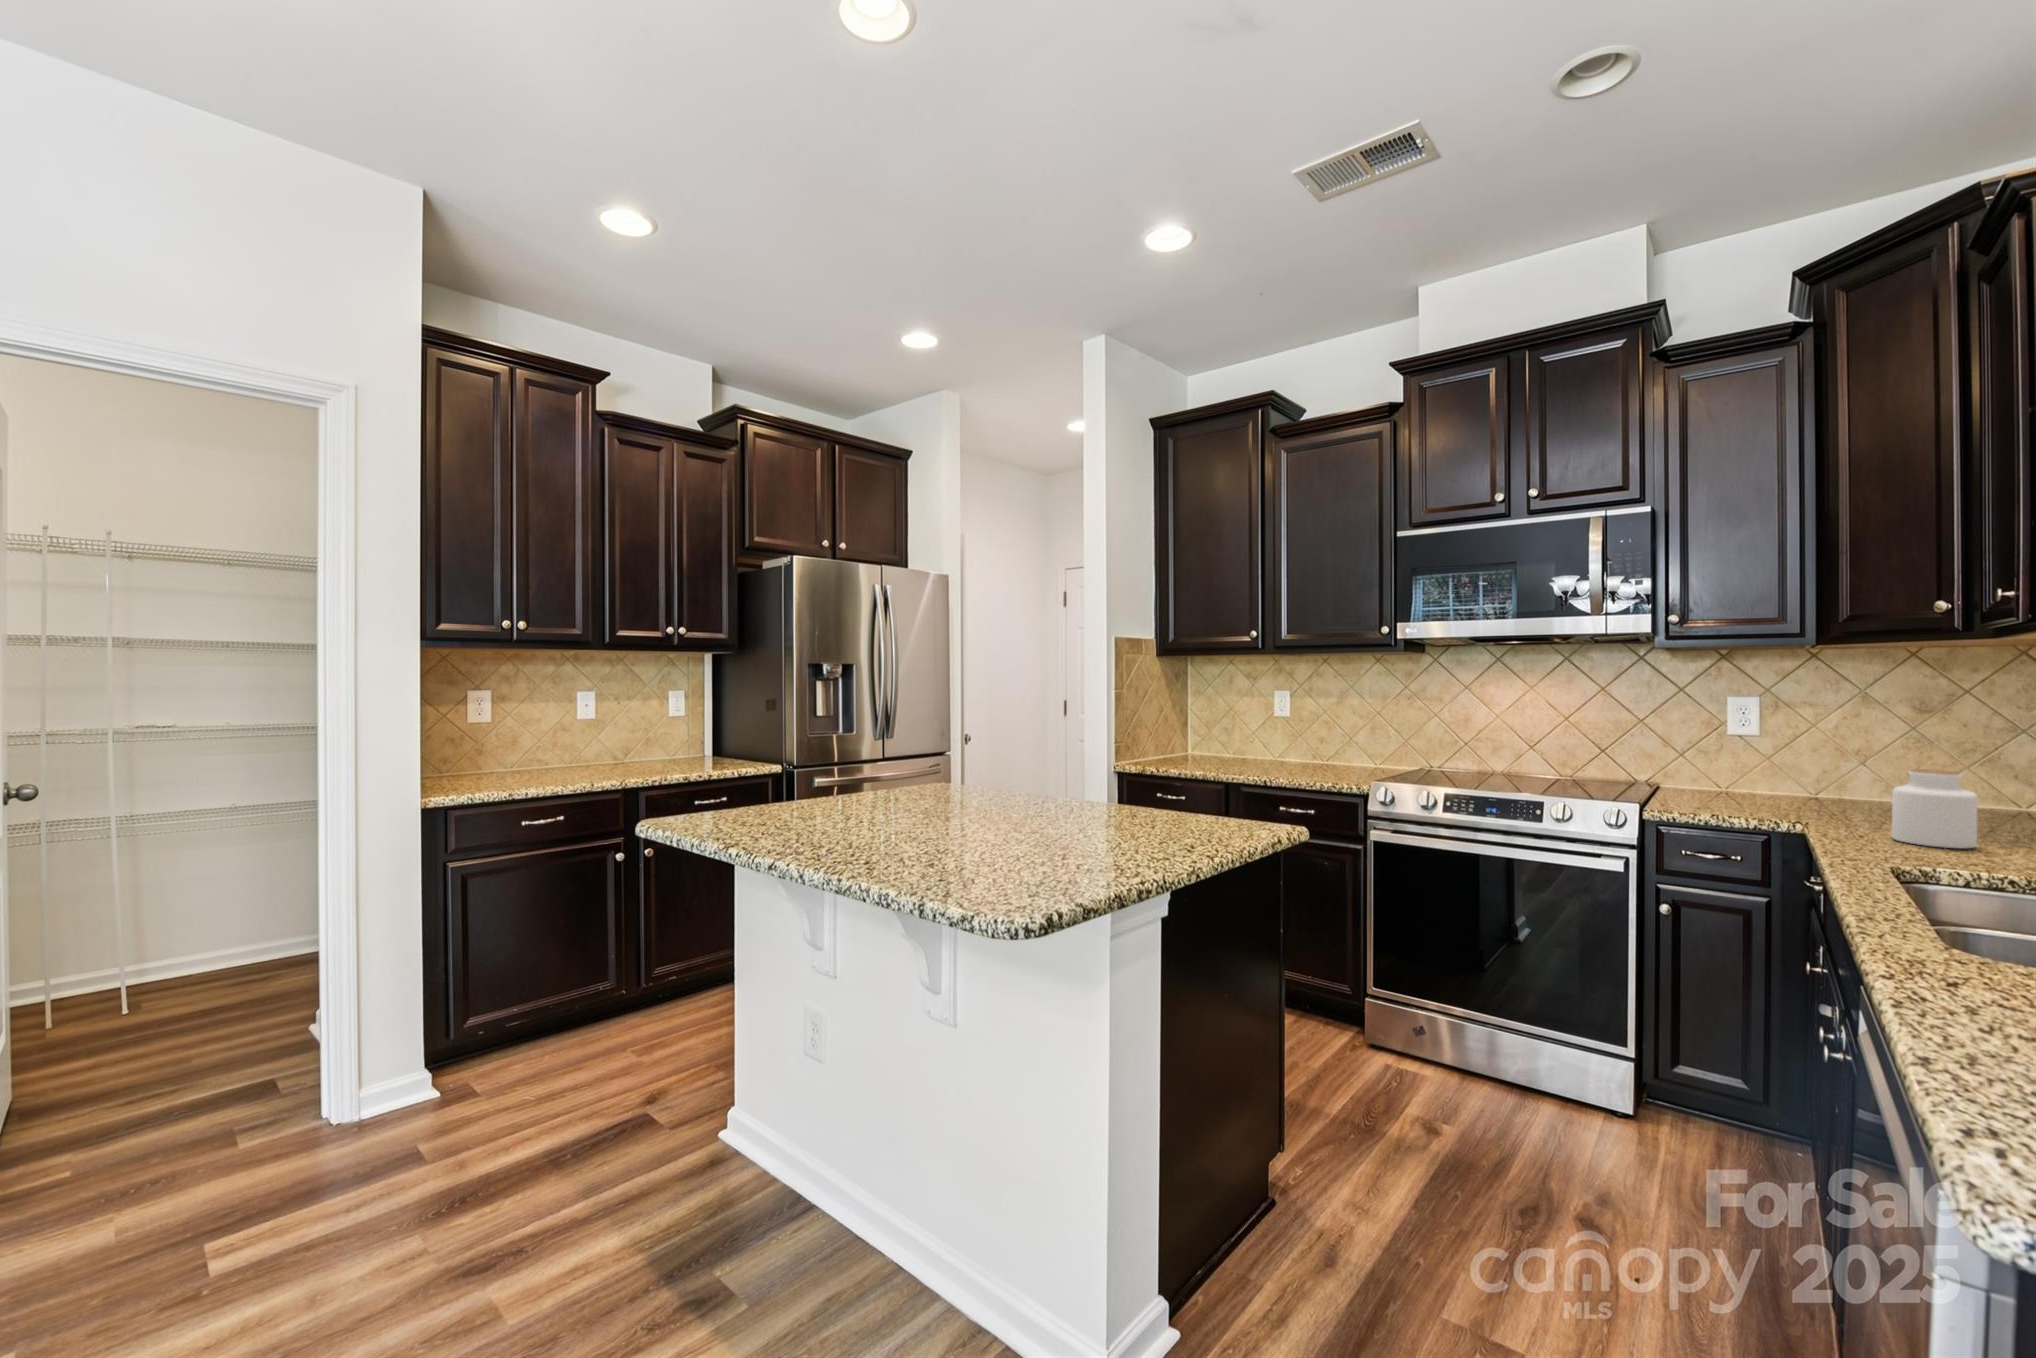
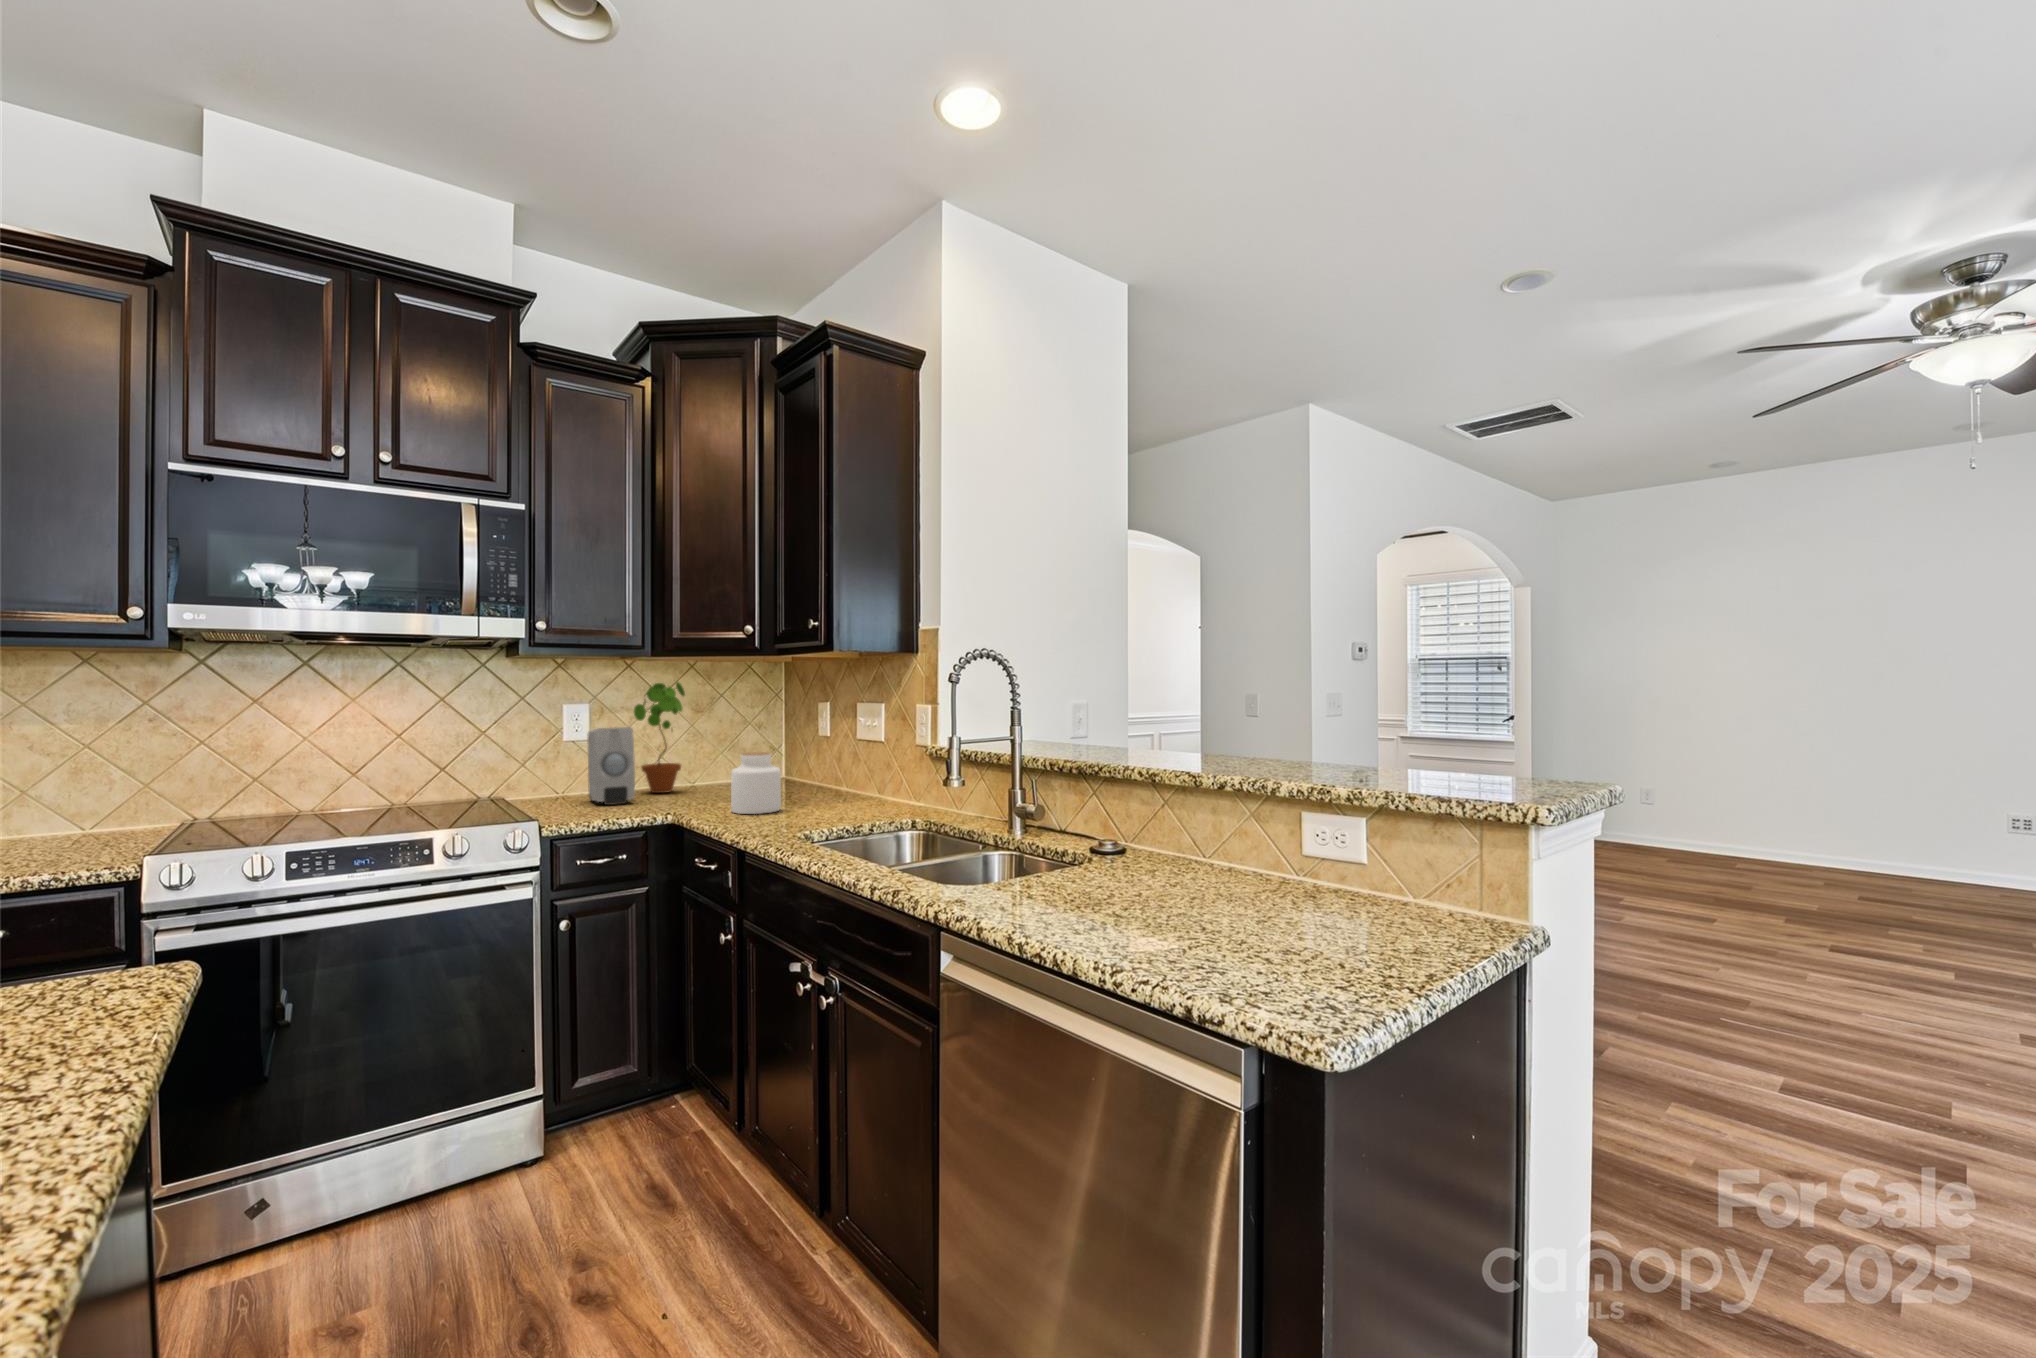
potted plant: none [1815,678,1894,808] -> present [634,682,685,793]
soap dispenser: none [1741,725,1794,808] -> present [588,727,635,805]

